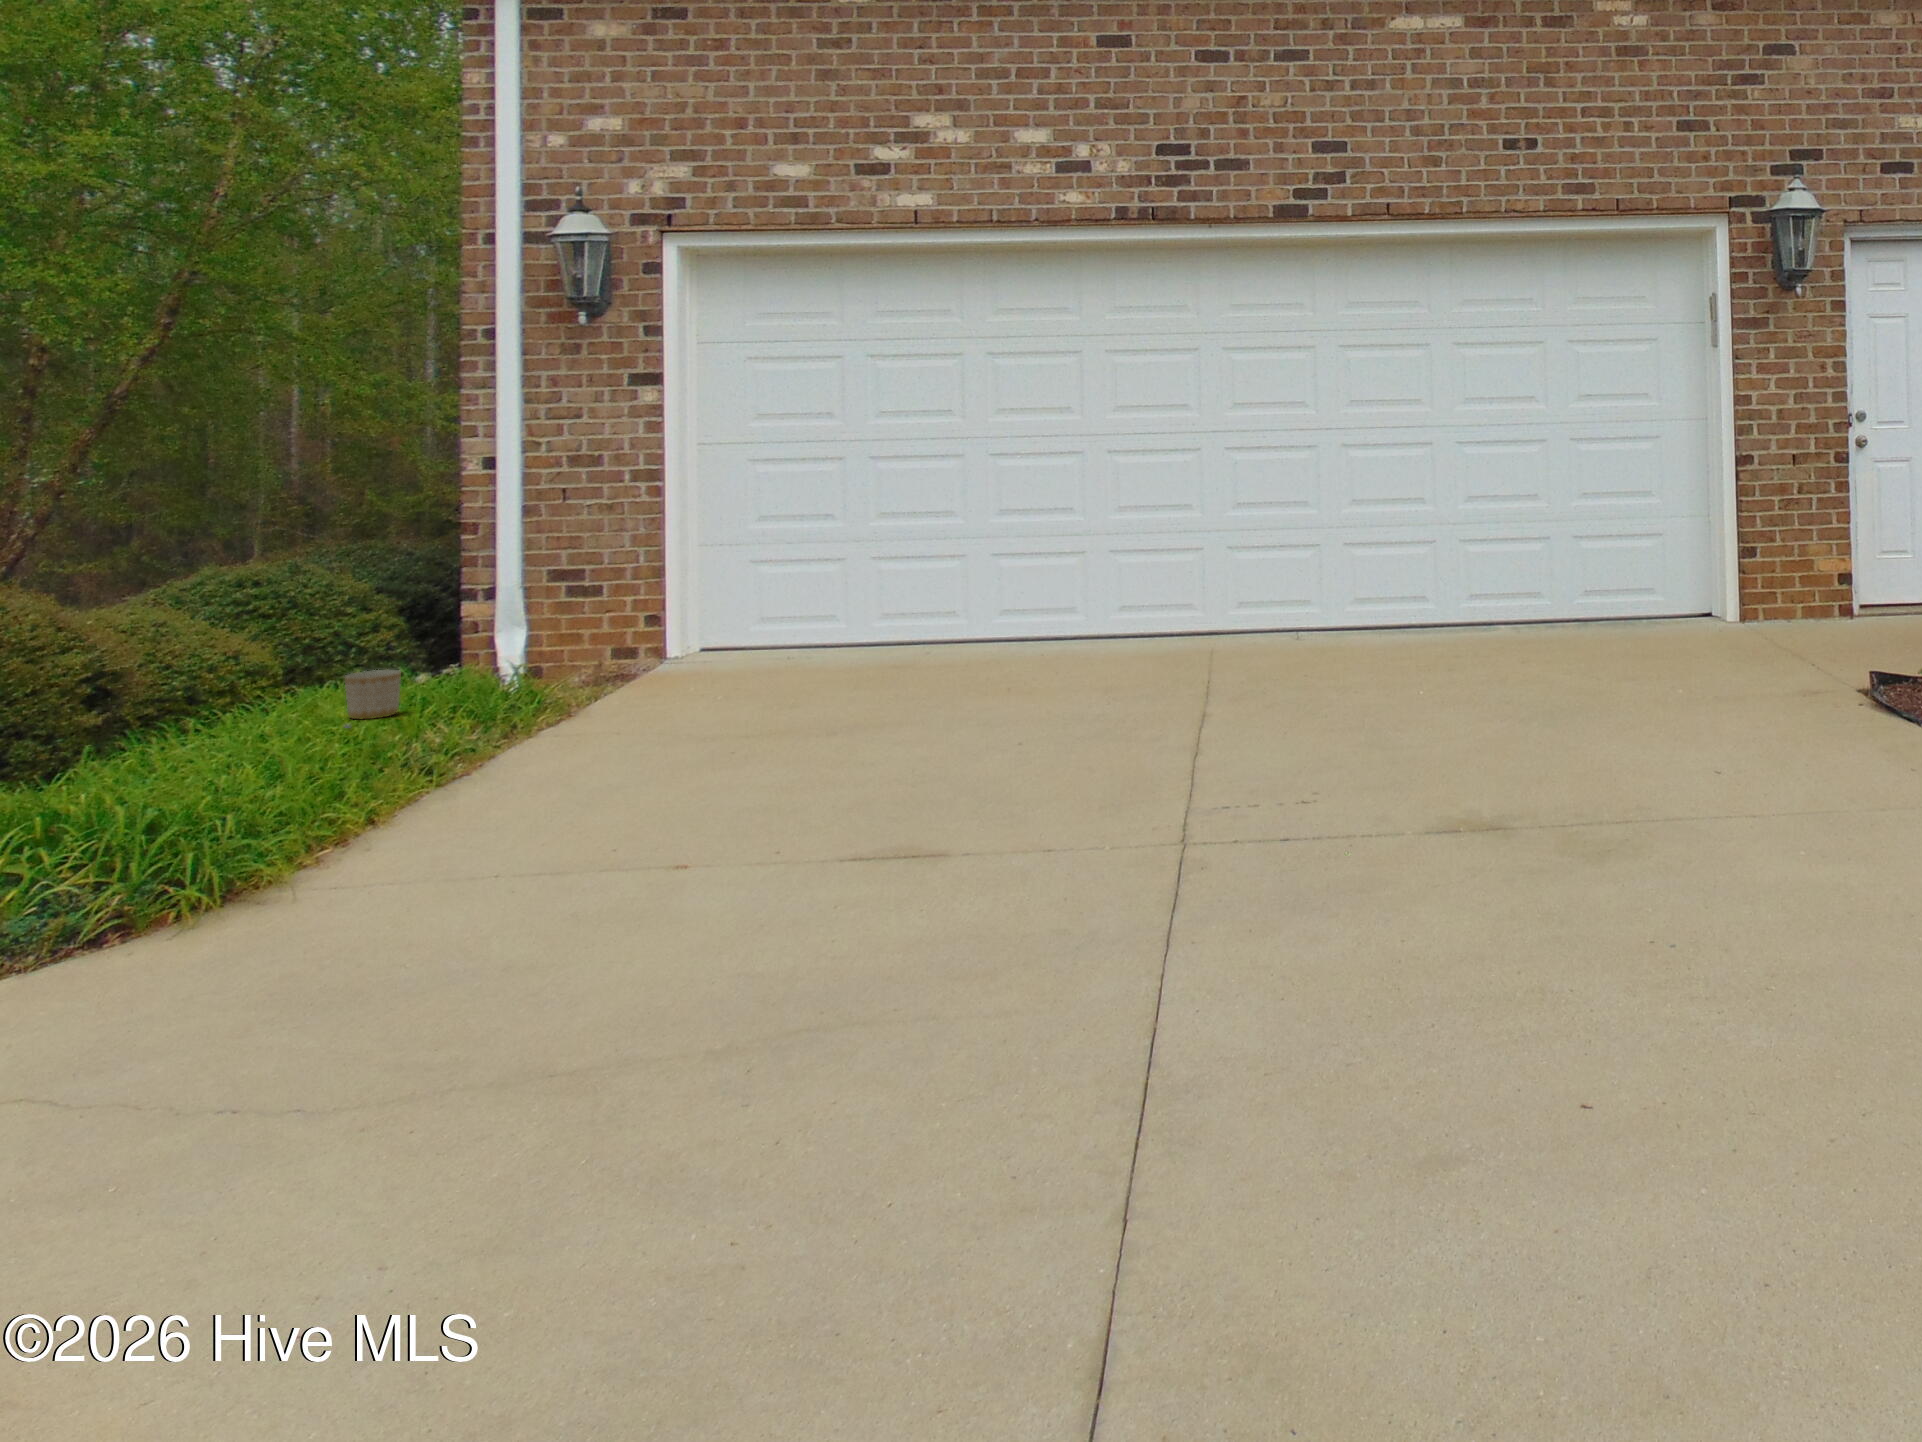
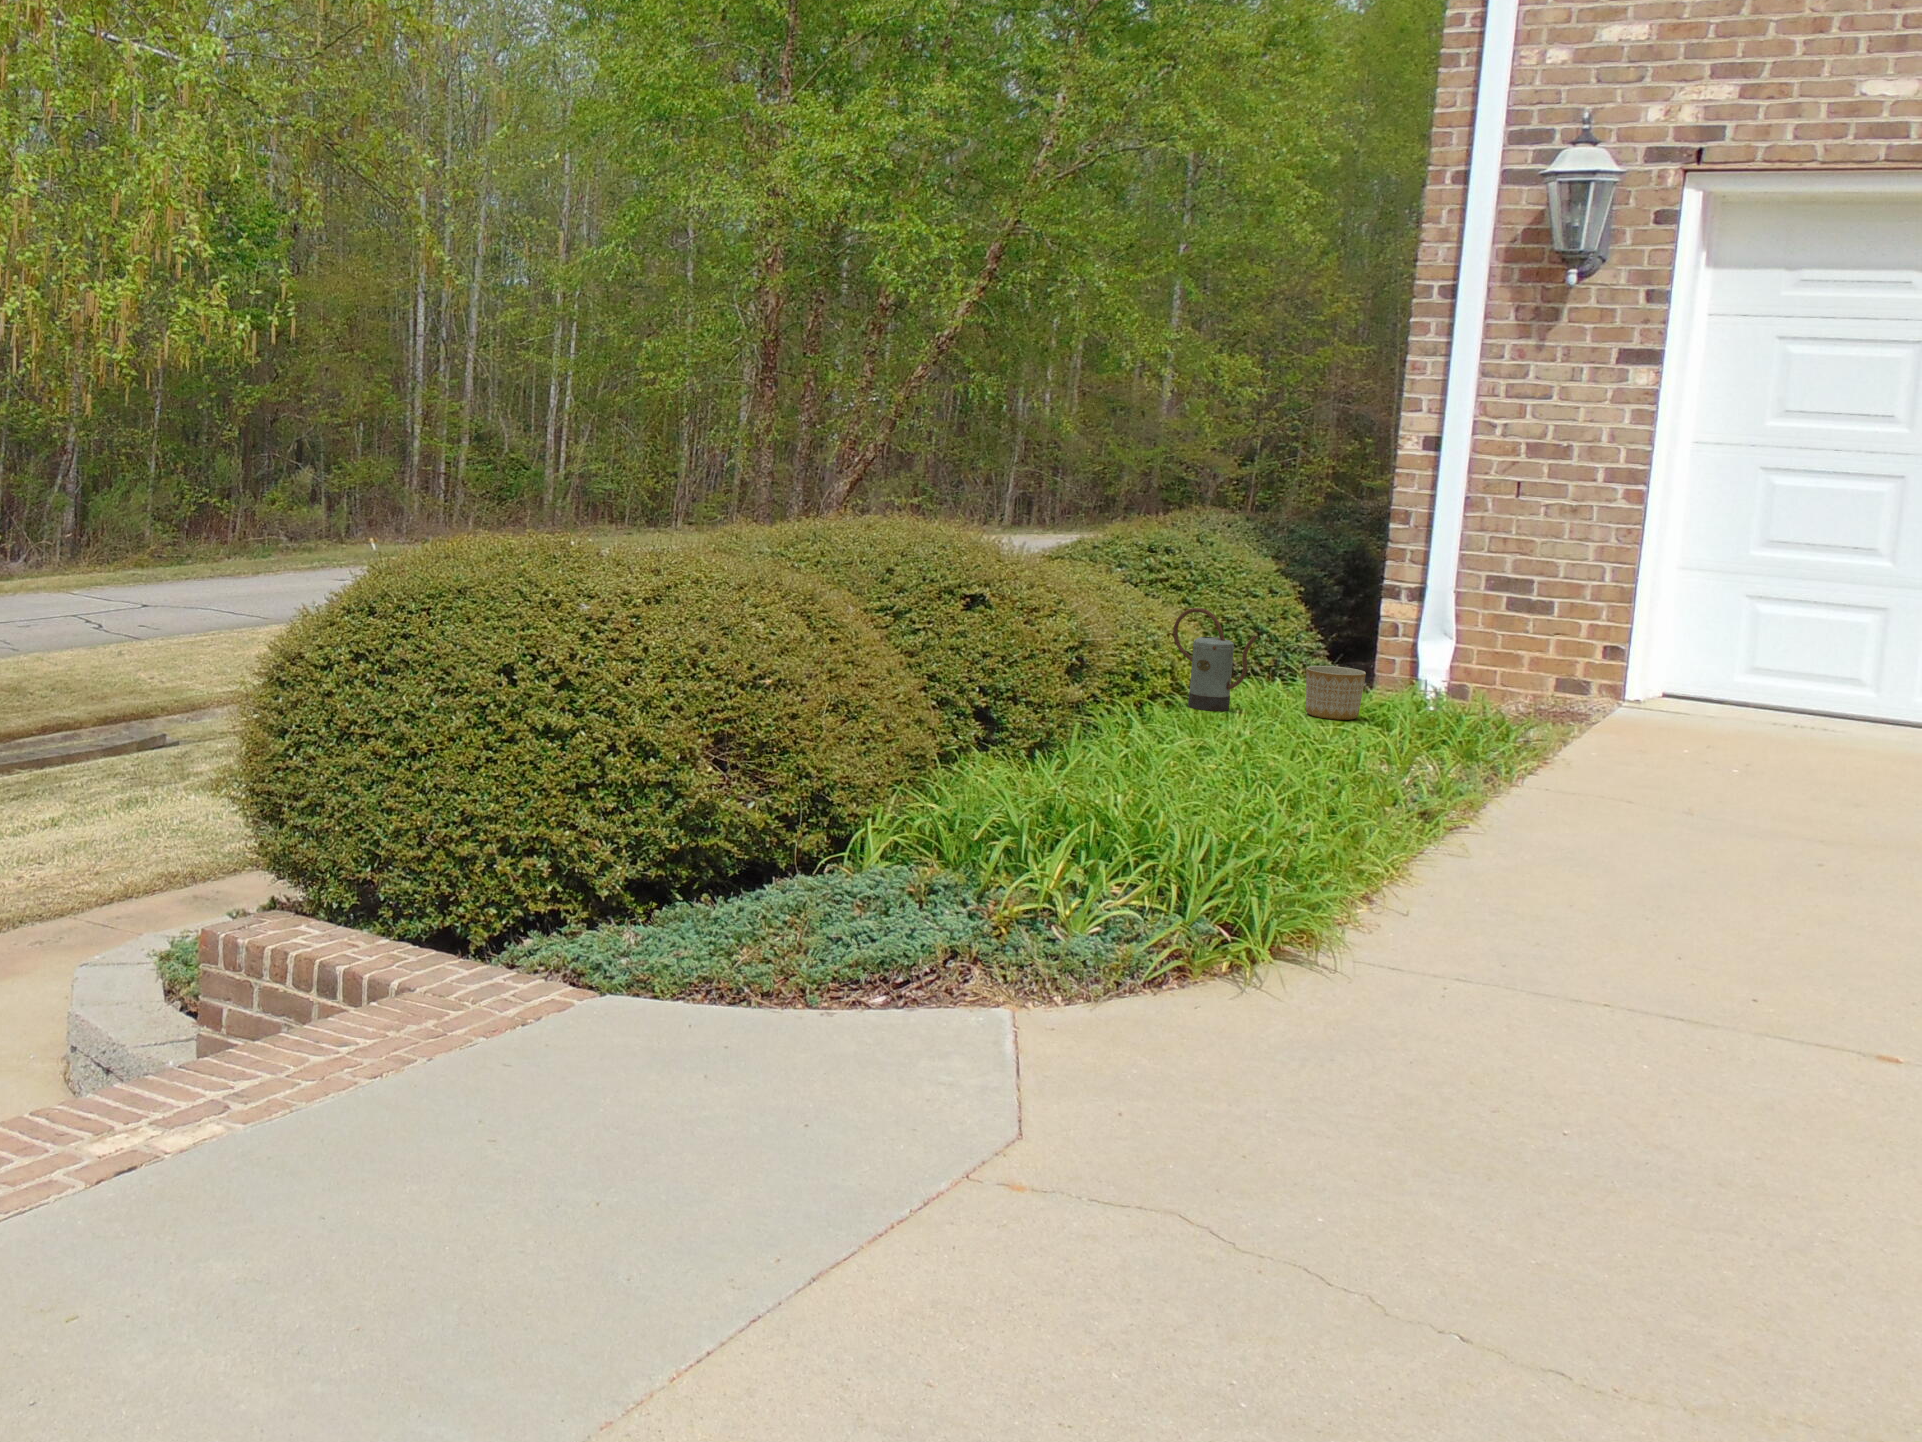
watering can: none [205,637,288,732] -> present [1173,608,1258,711]

